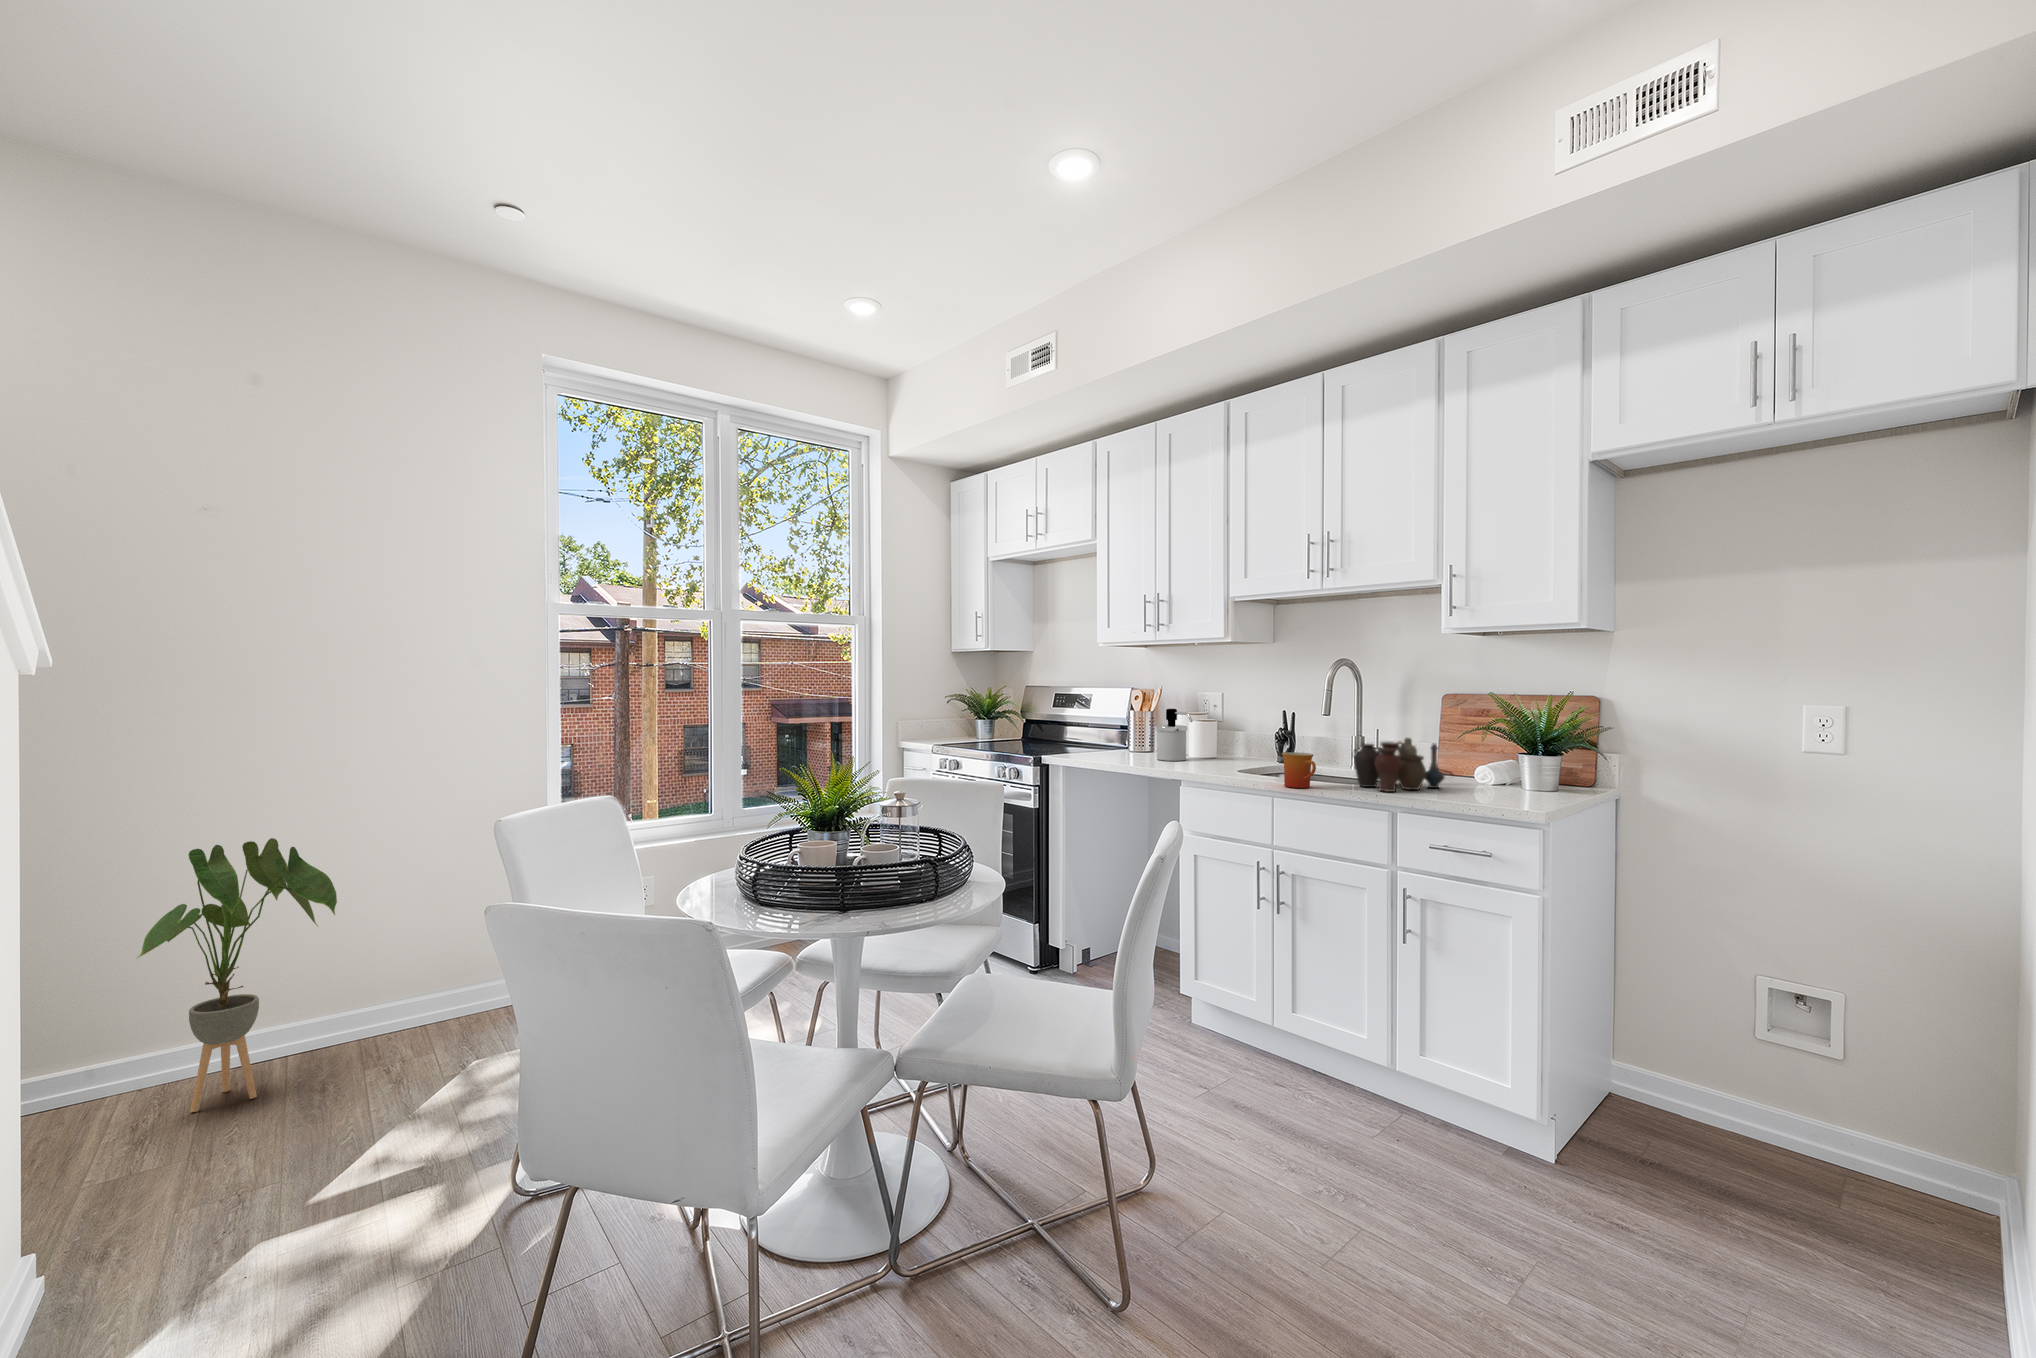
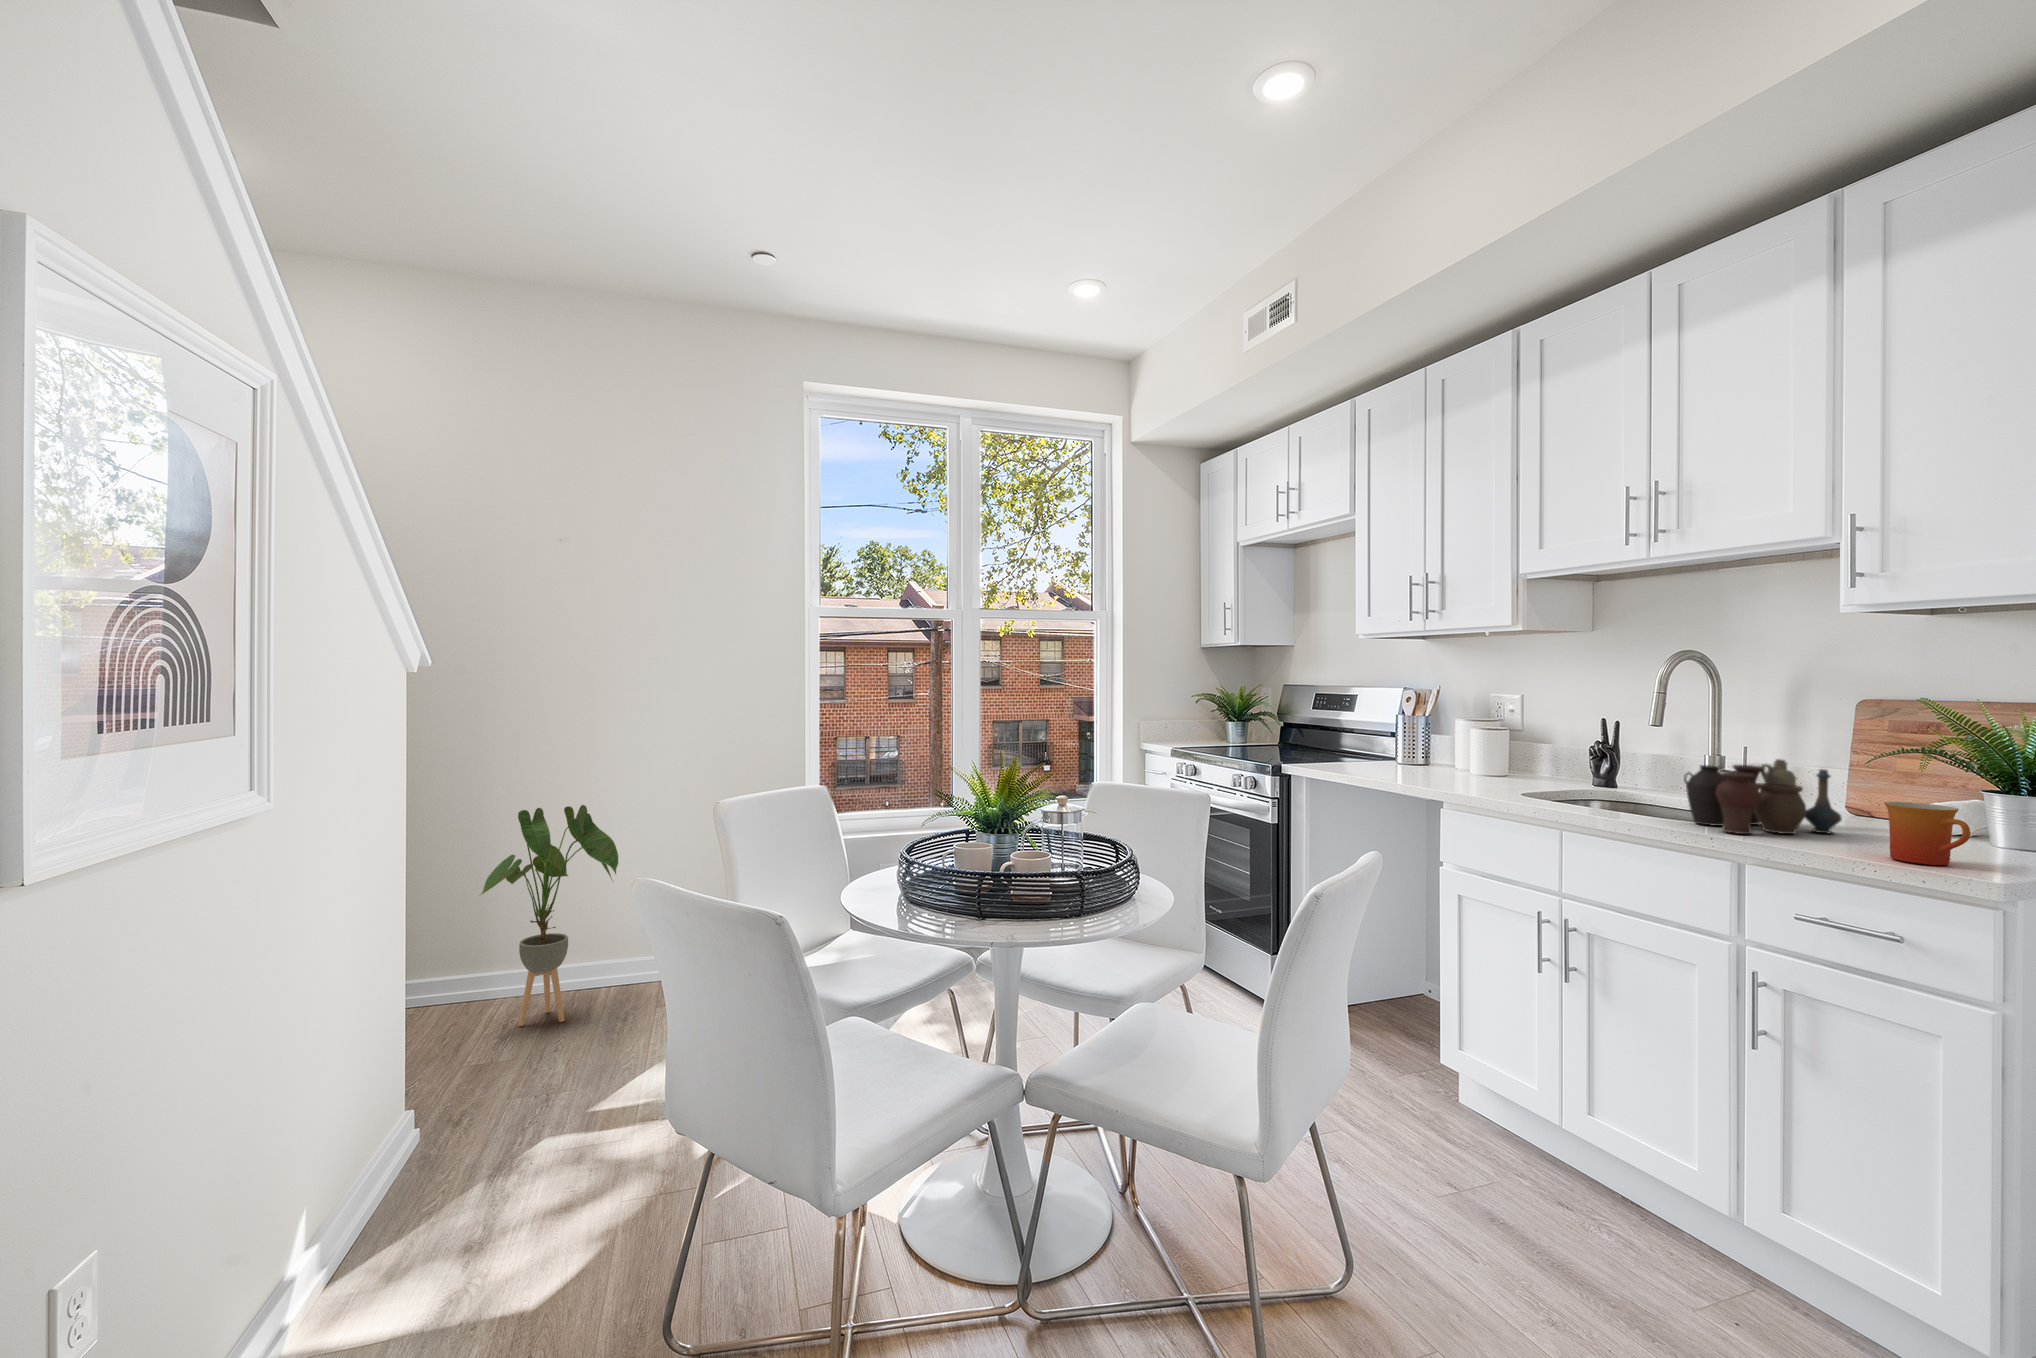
soap dispenser: present [1156,709,1193,761] -> none [1422,713,1468,776]
mug: present [1282,752,1316,788] -> present [1884,802,1971,865]

